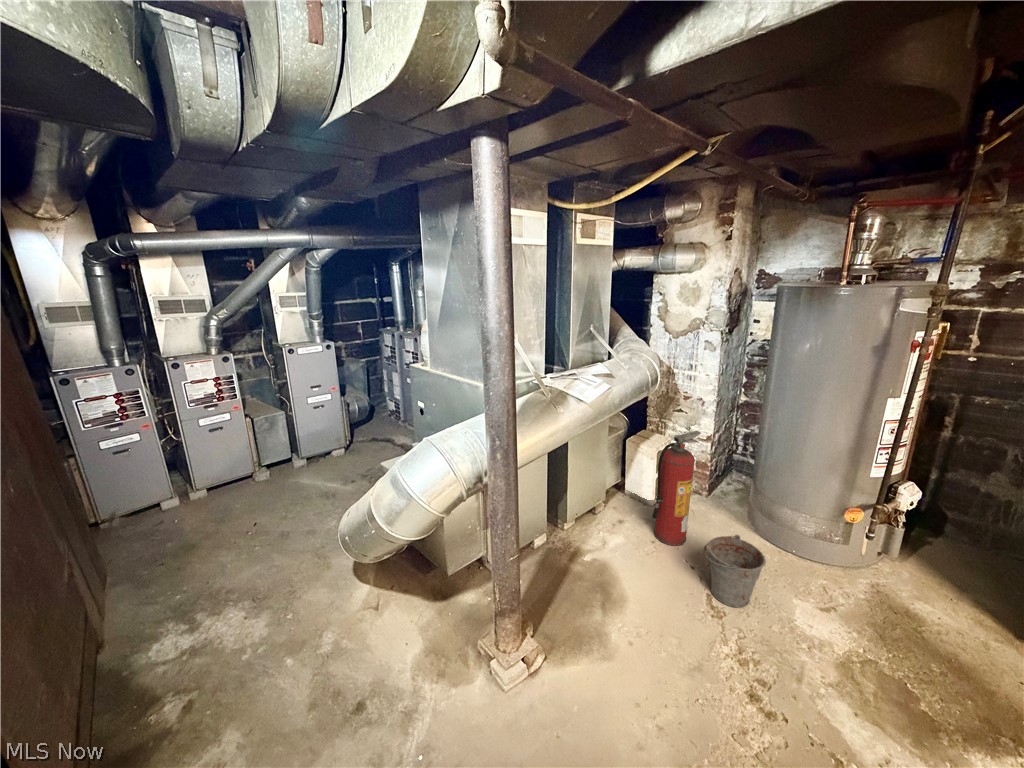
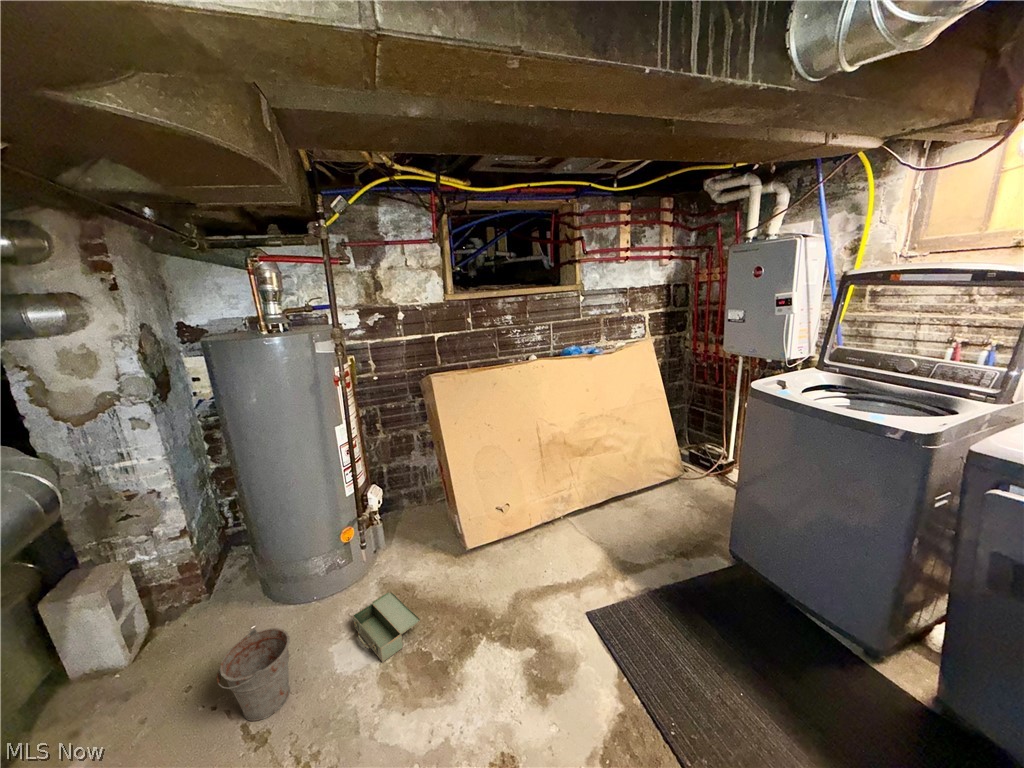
fire extinguisher: present [652,431,701,546] -> none [104,538,195,712]
toolbox: none [827,592,921,667] -> present [353,592,420,662]

